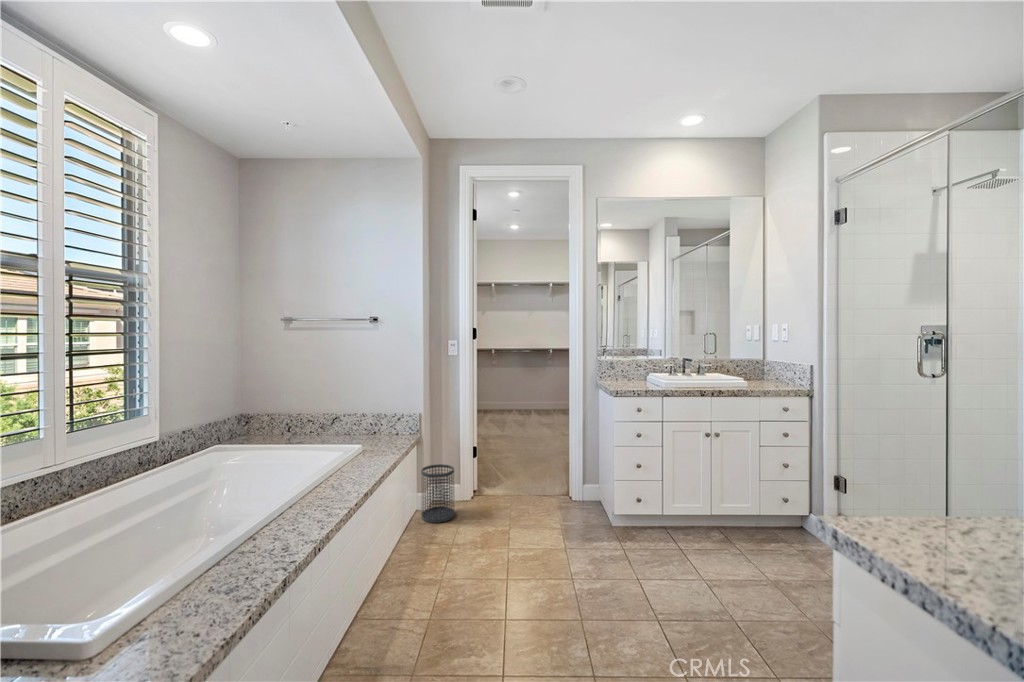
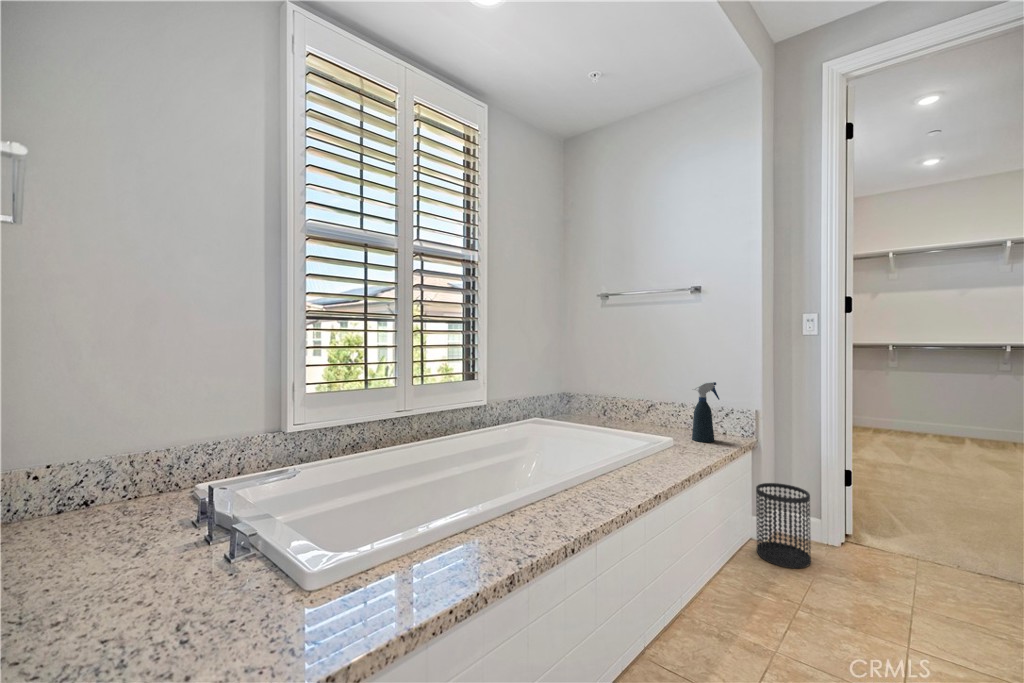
spray bottle: none [375,396,396,444] -> present [692,382,719,442]

